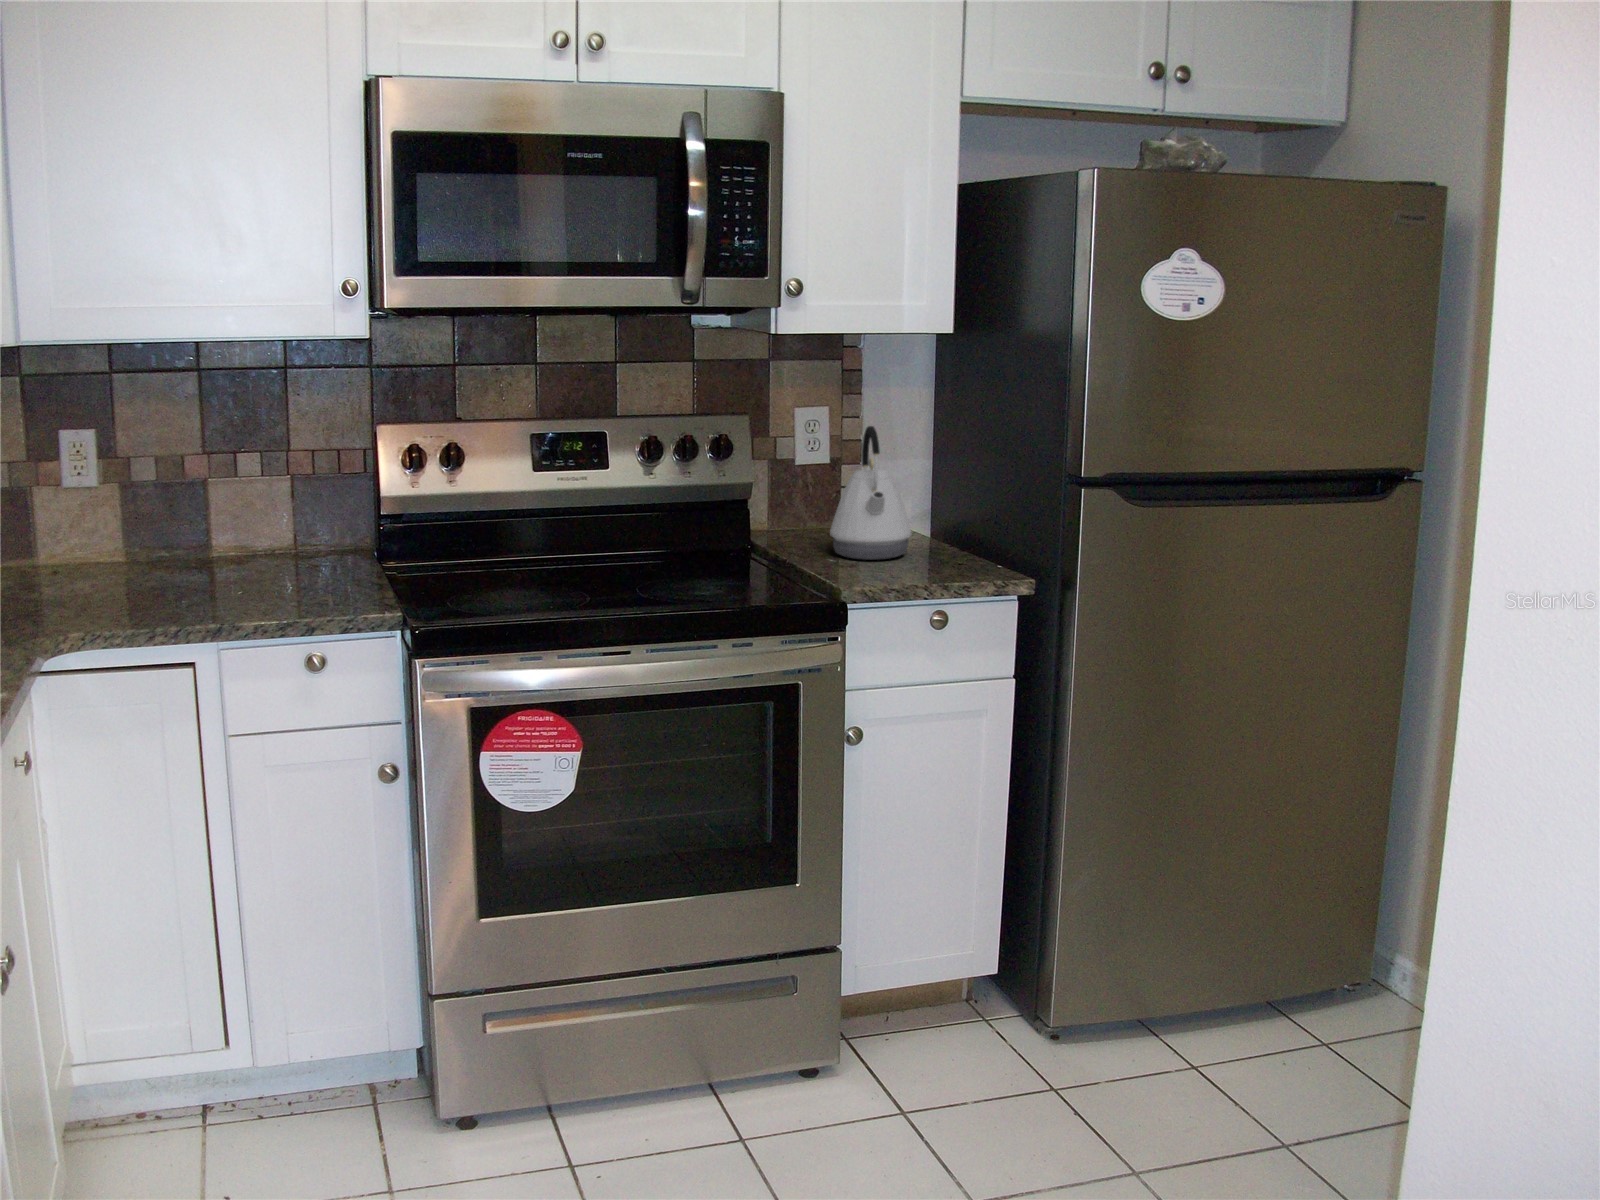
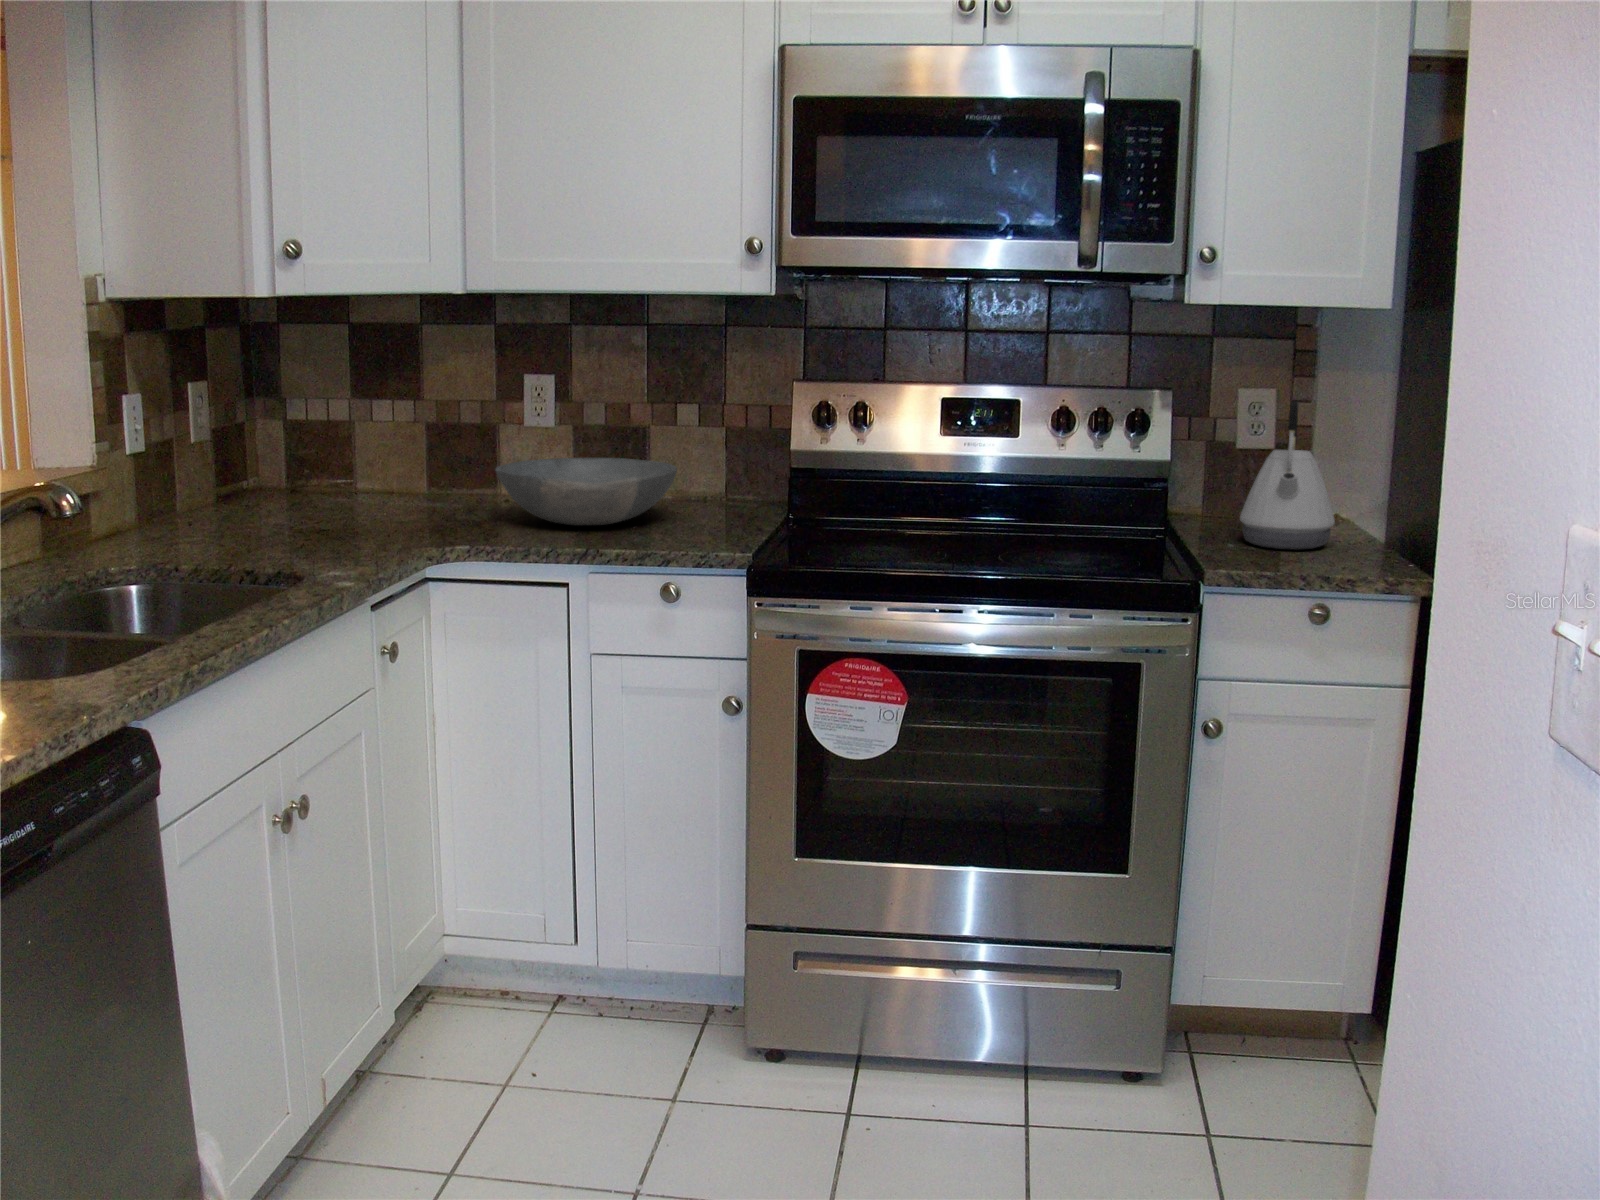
bowl: none [68,518,279,599] -> present [496,458,677,526]

